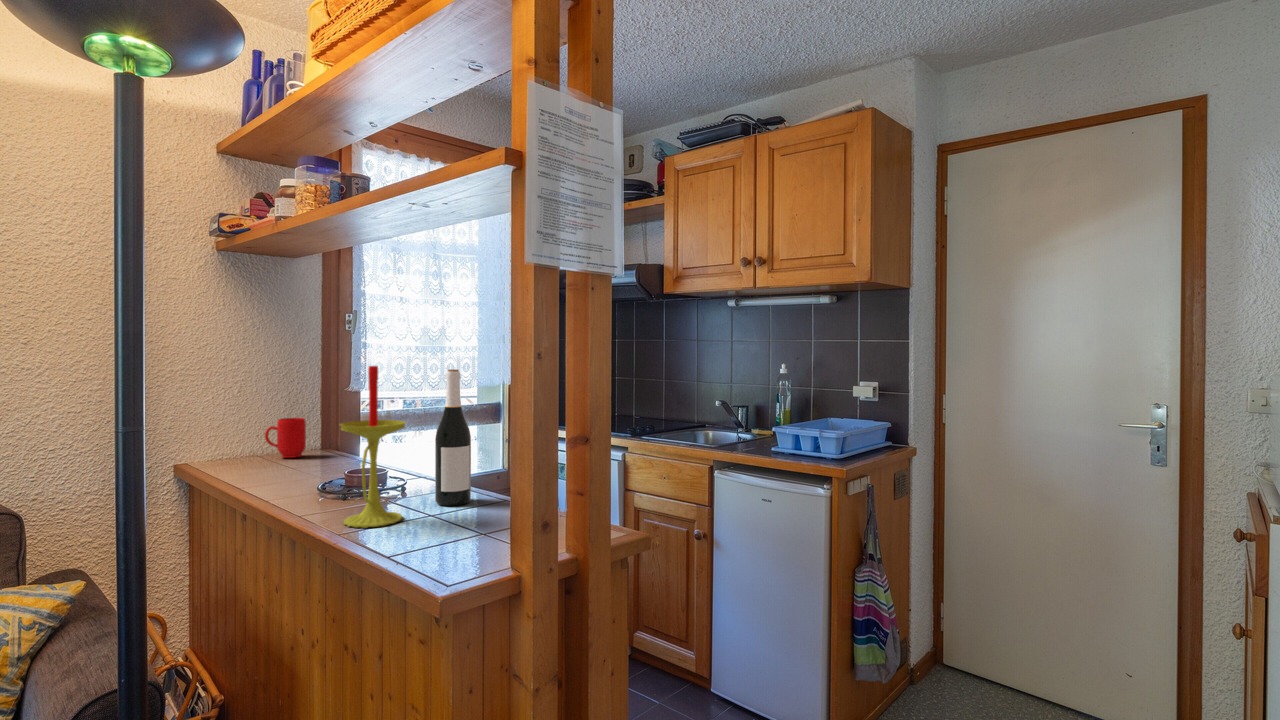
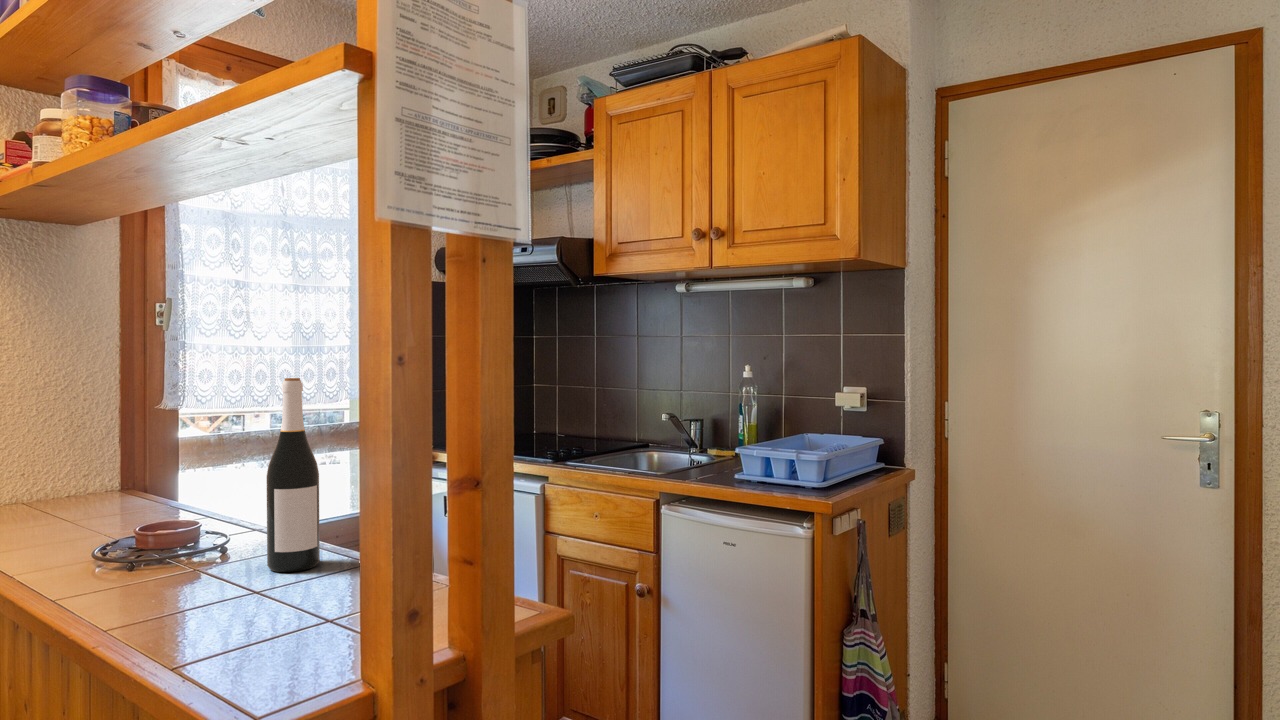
candle: present [340,366,406,527] -> none [113,368,218,612]
mug: present [265,418,306,458] -> none [30,448,93,505]

